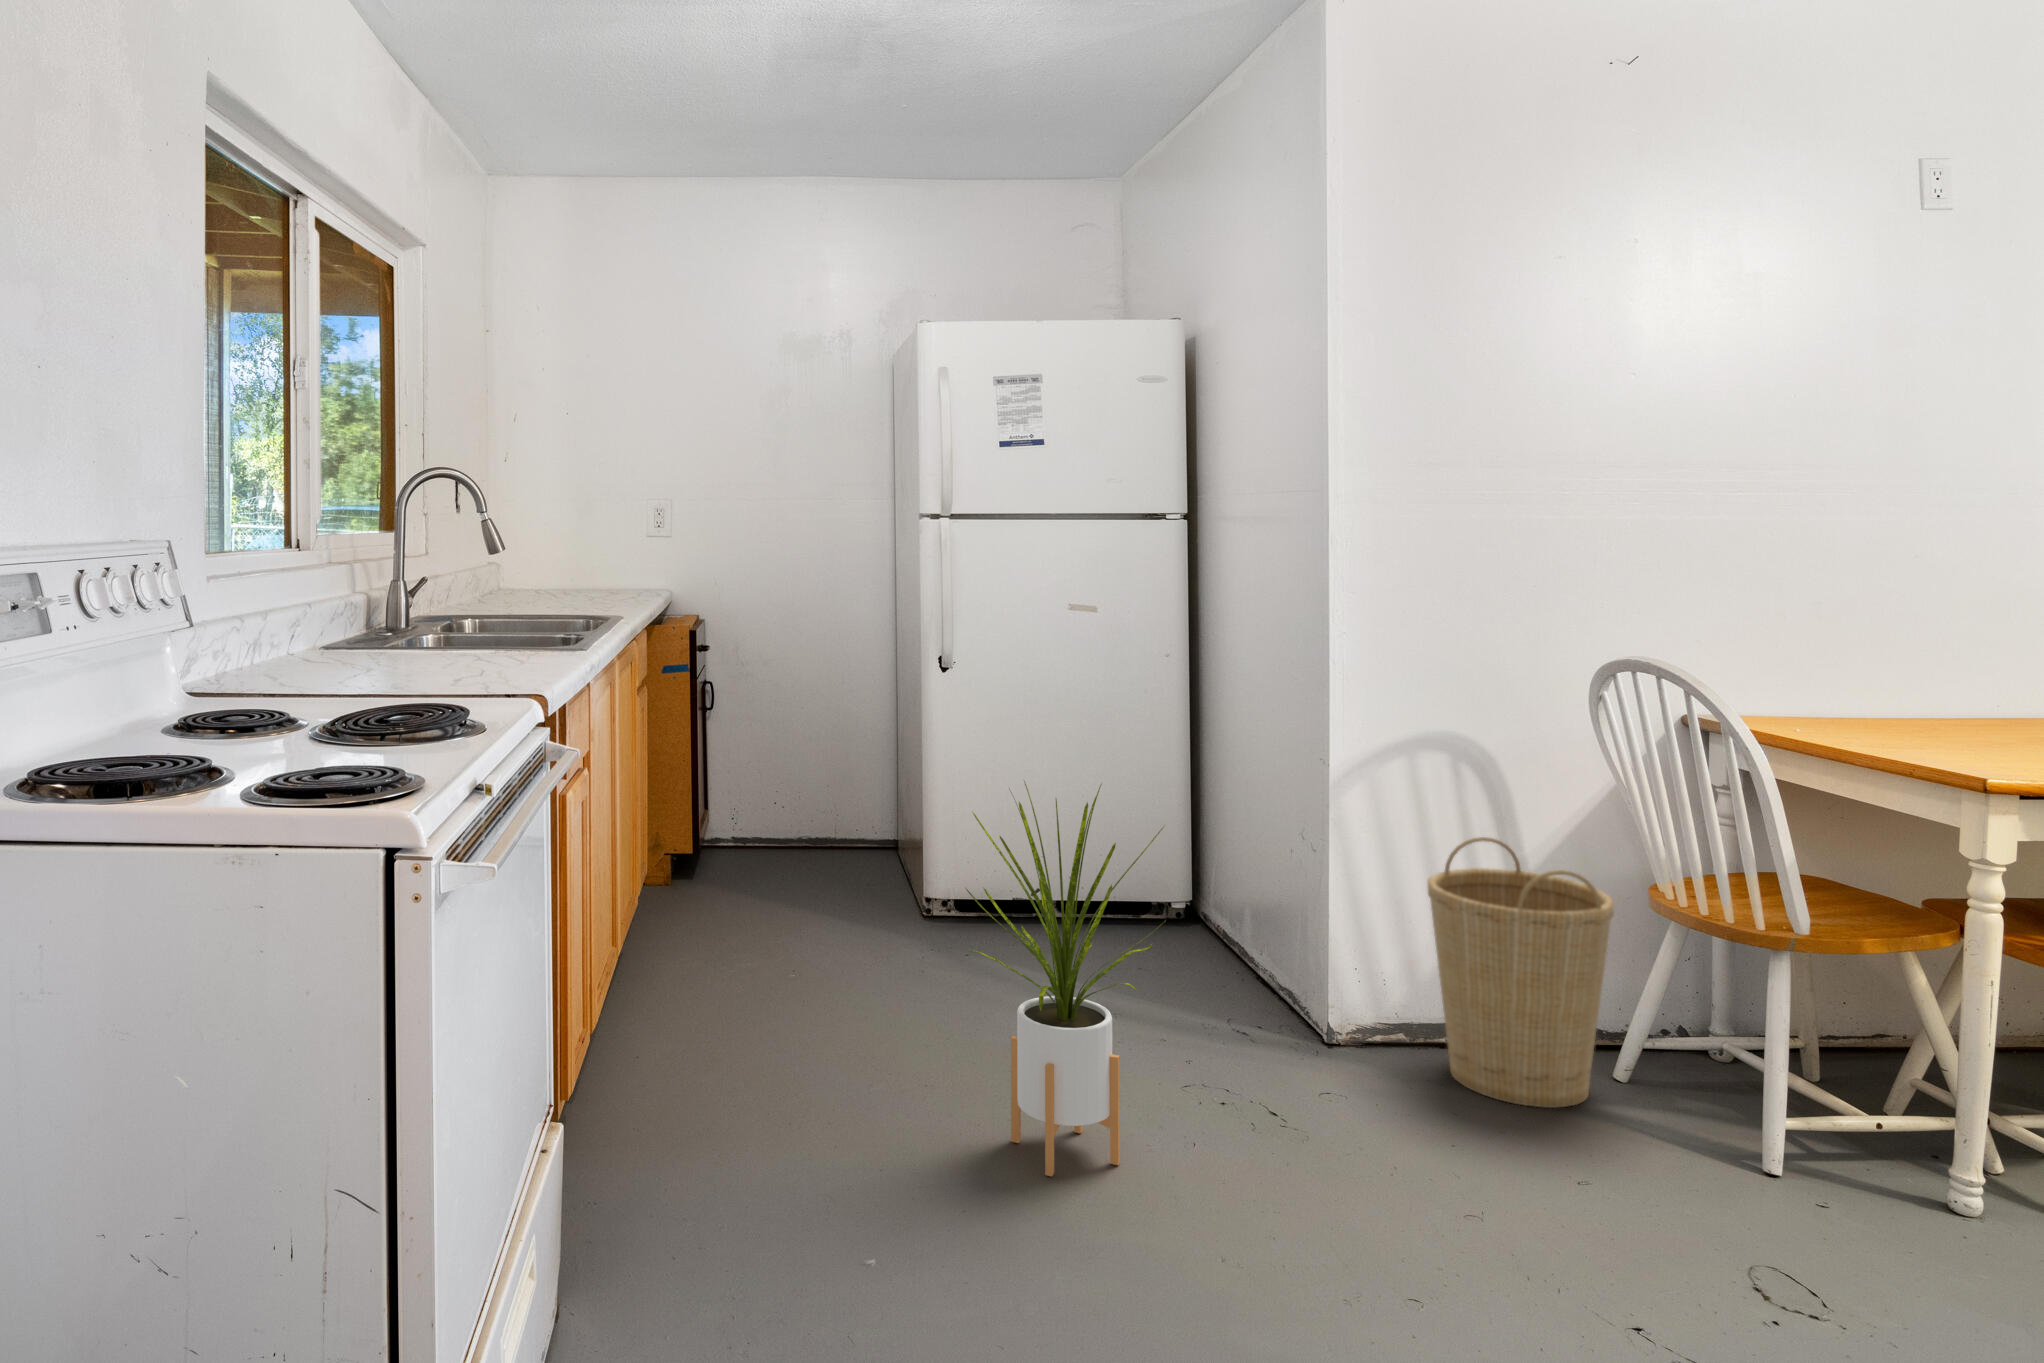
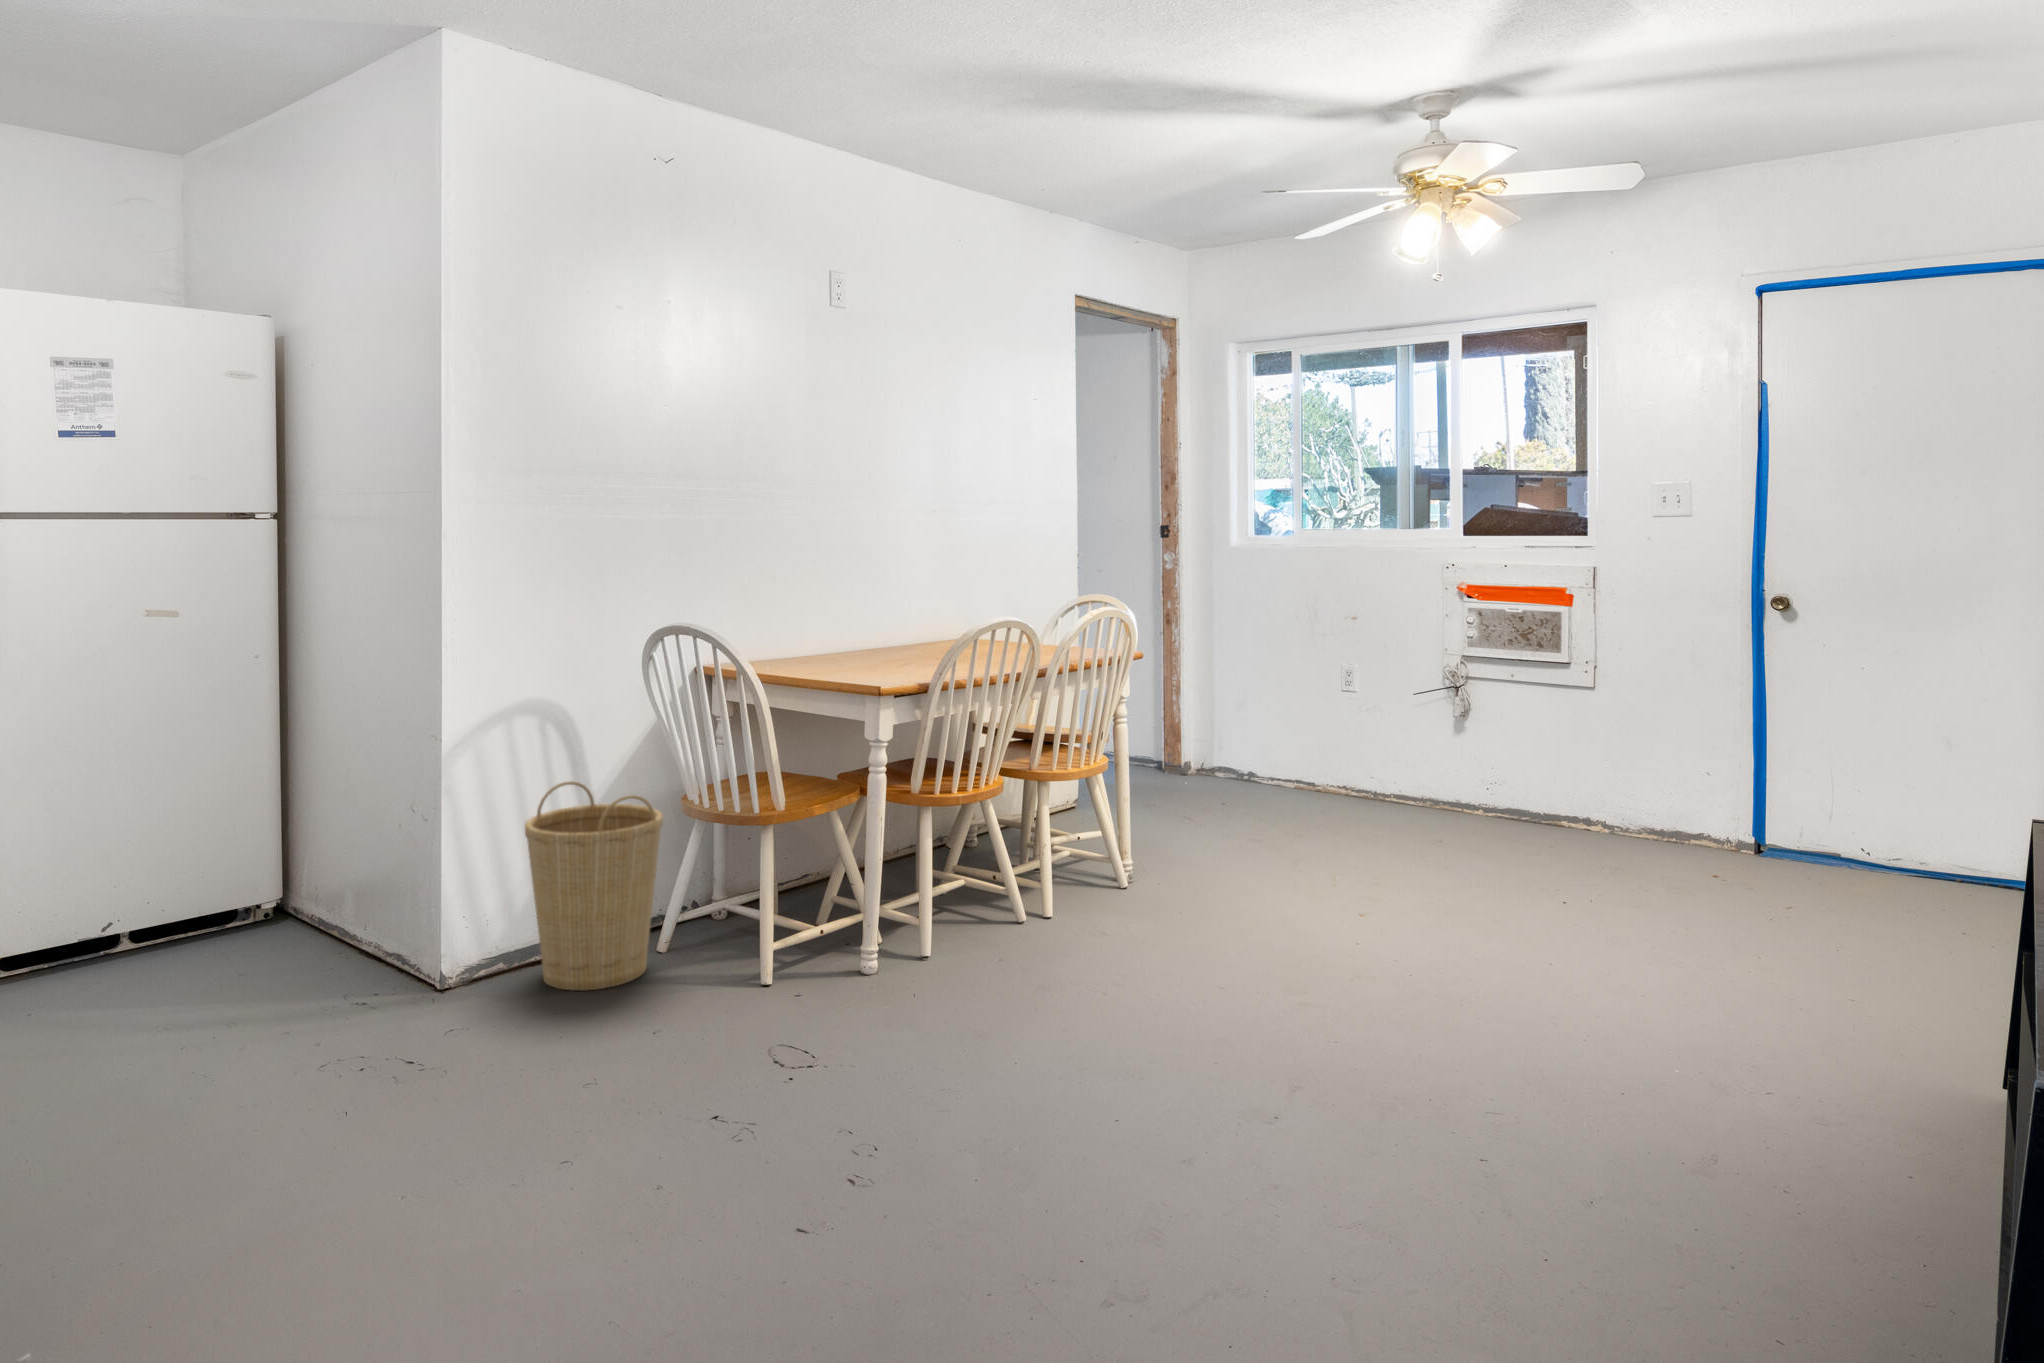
house plant: present [966,781,1165,1177] -> none [72,779,308,1187]

